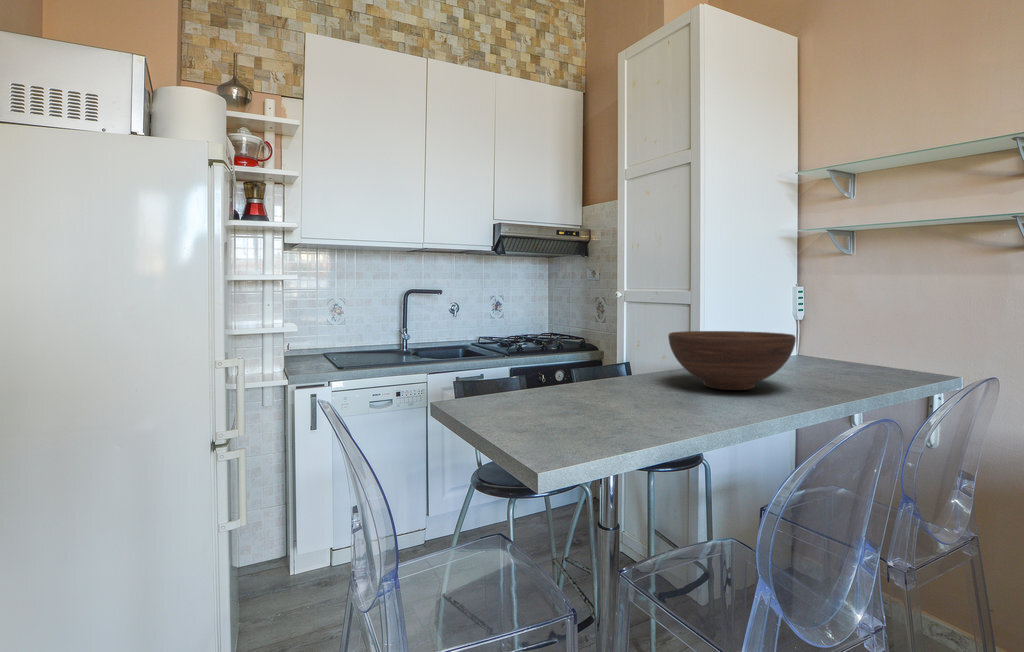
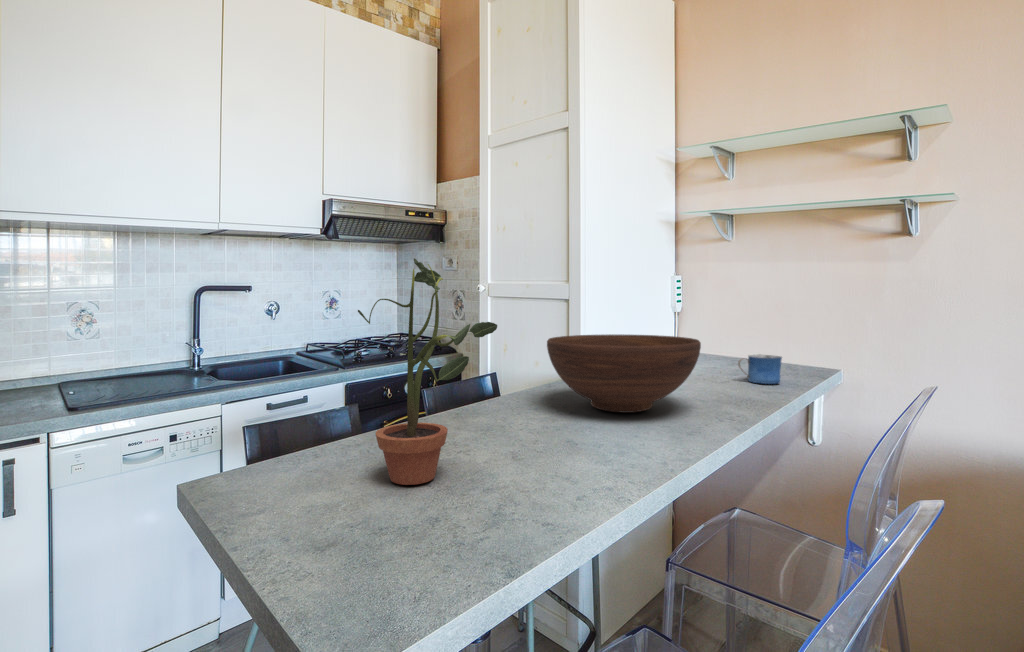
potted plant: none [542,275,628,418] -> present [358,258,497,485]
mug: none [846,352,889,377] -> present [738,354,782,384]

